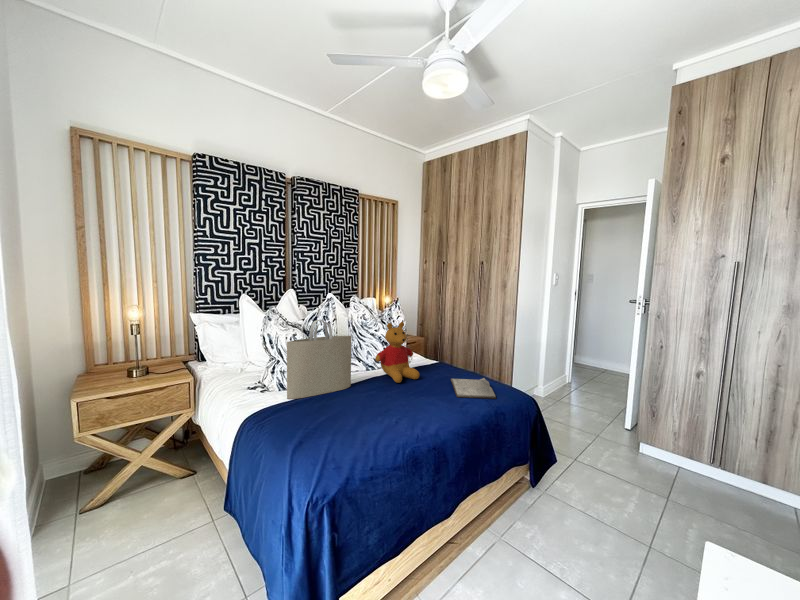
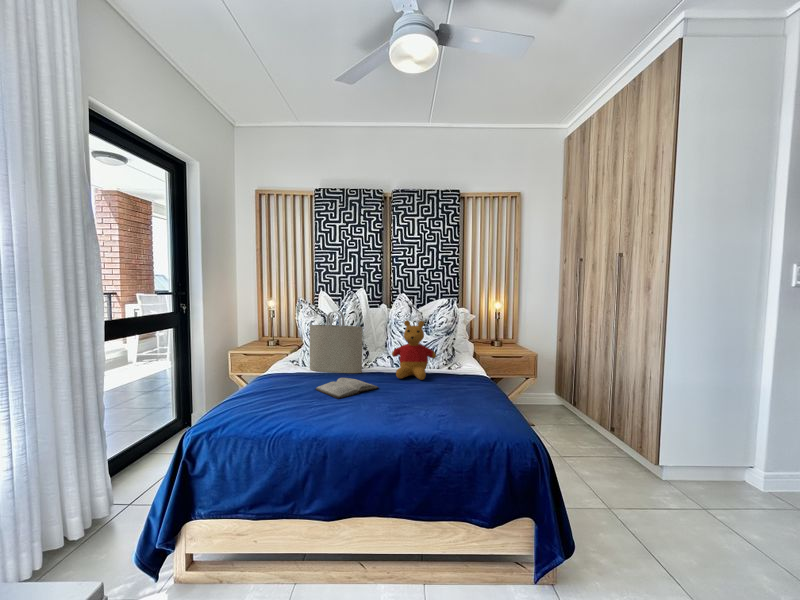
diary: present [450,378,496,399] -> present [316,378,379,399]

